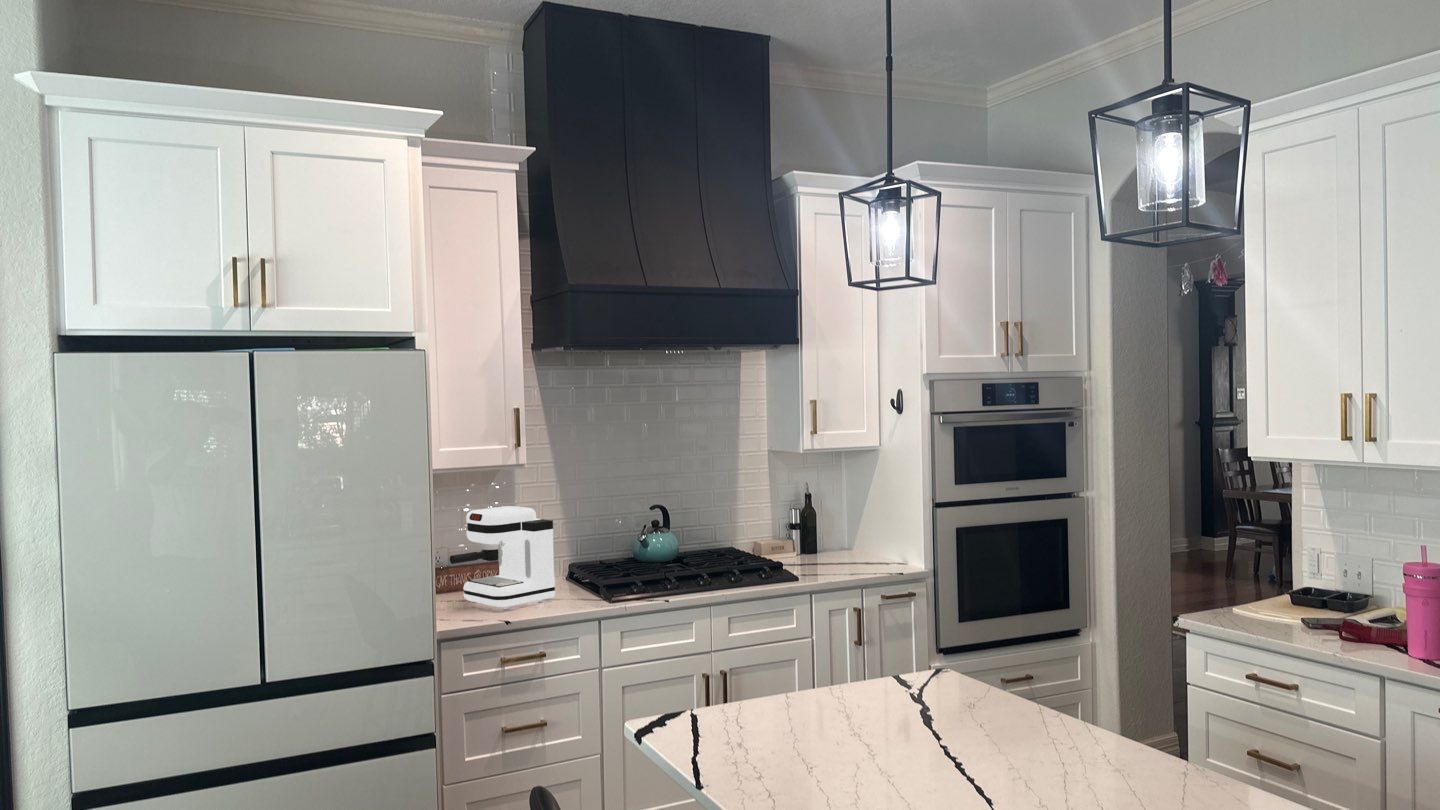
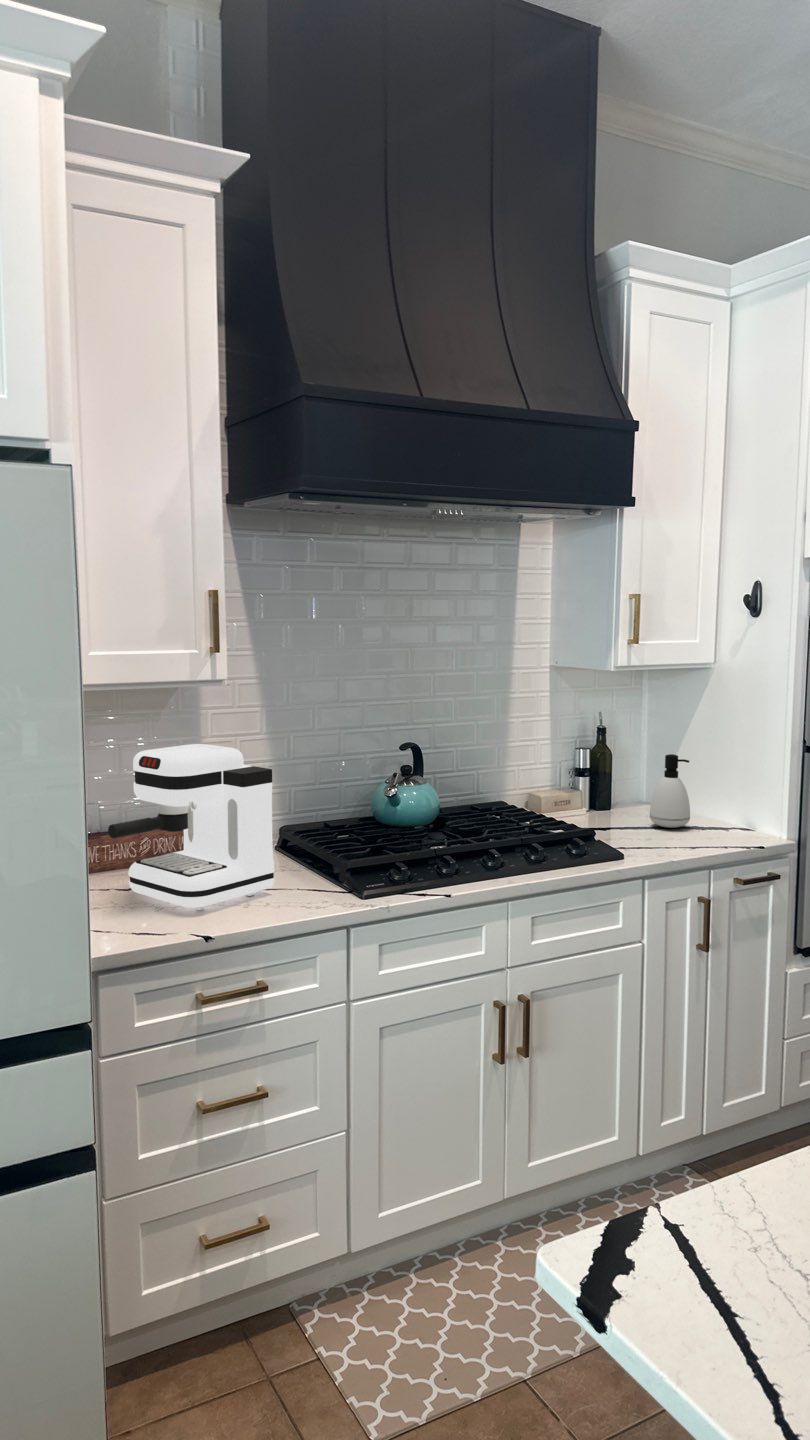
soap dispenser: none [835,511,862,563] -> present [650,754,690,828]

